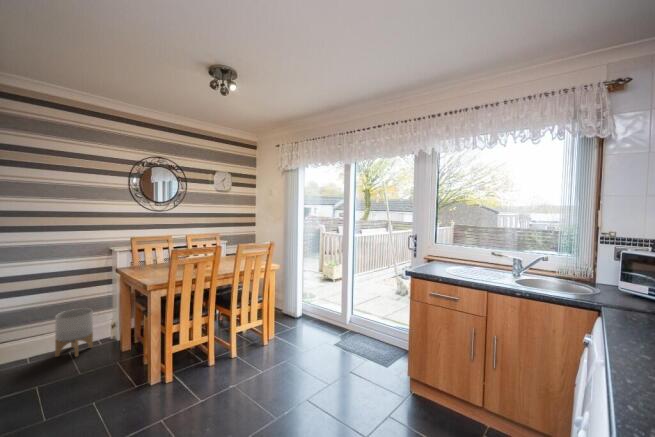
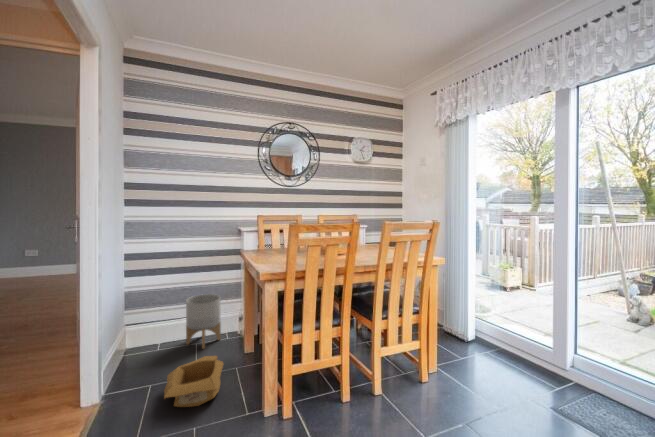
cardboard box: none [52,356,108,398] -> present [164,356,223,407]

